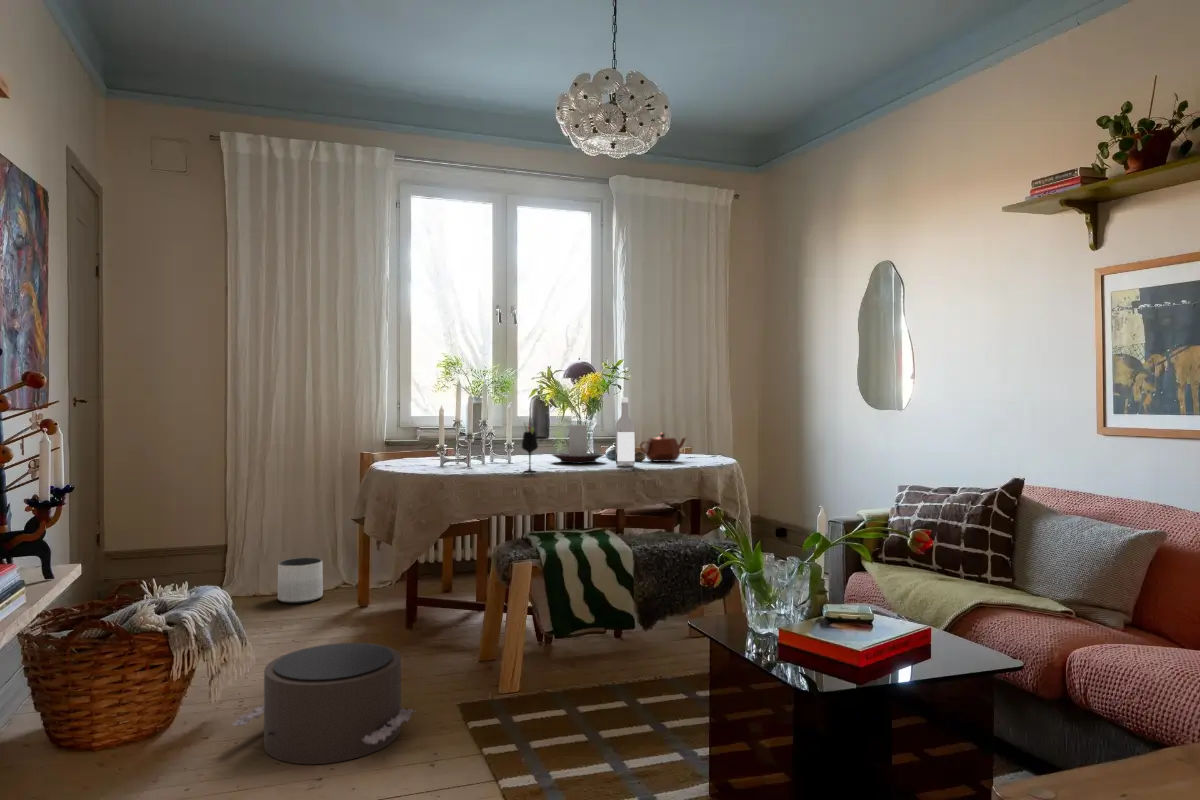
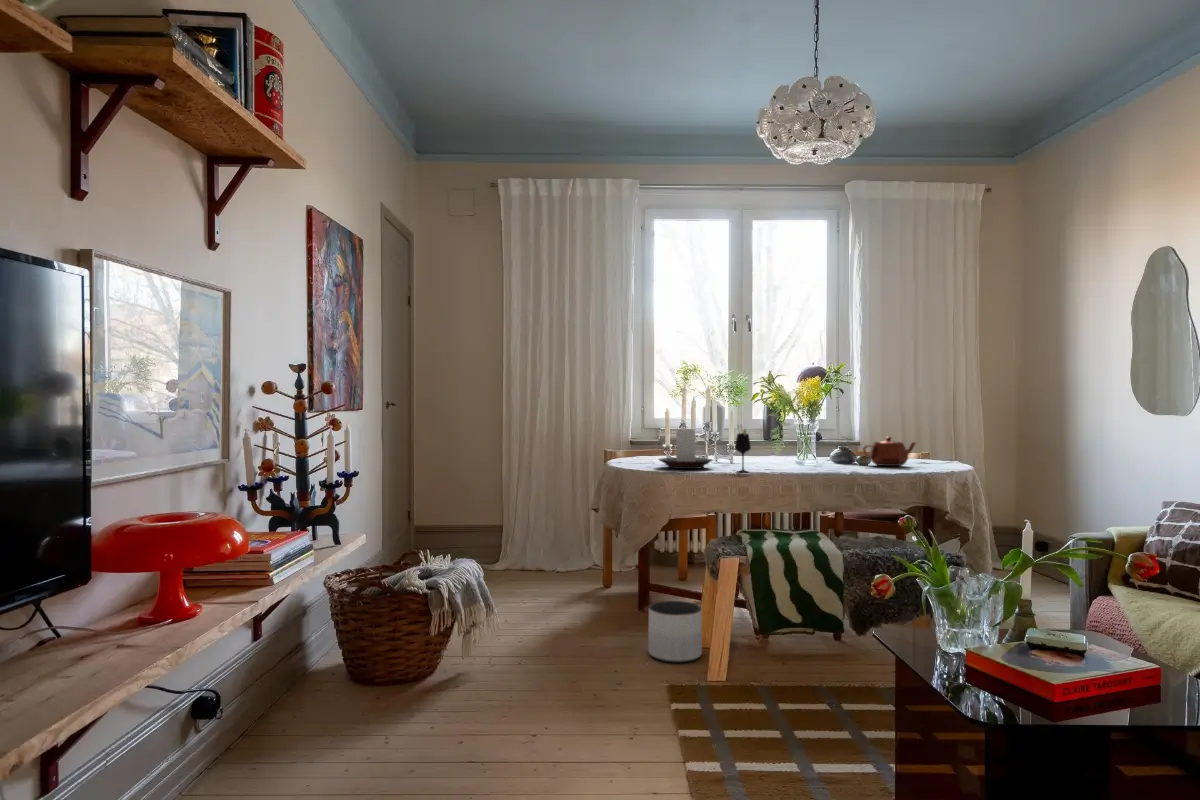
wine bottle: present [616,398,635,467] -> none [834,401,854,470]
candle holder: present [552,424,604,463] -> present [659,428,713,469]
planter: present [278,558,323,603] -> present [648,601,702,663]
pouf: present [233,643,416,764] -> none [473,618,623,722]

